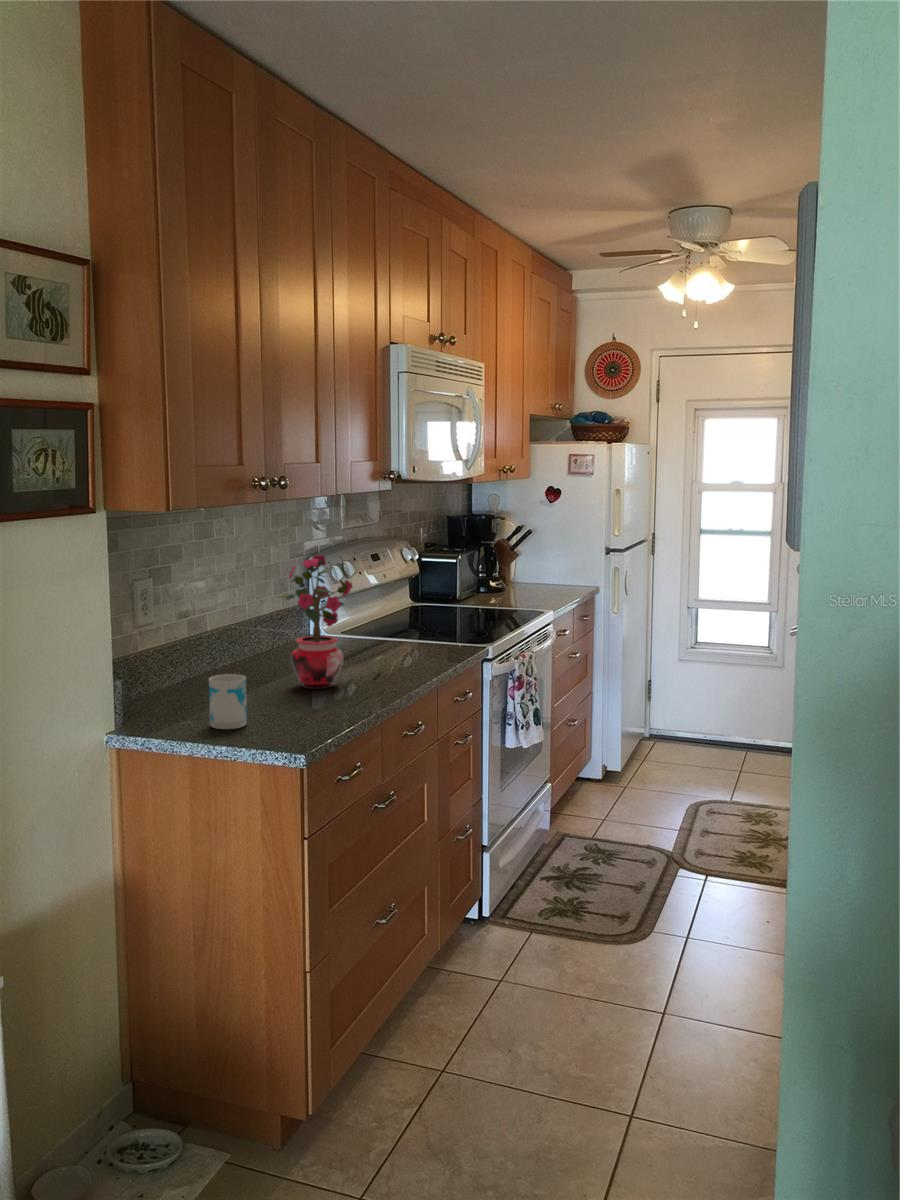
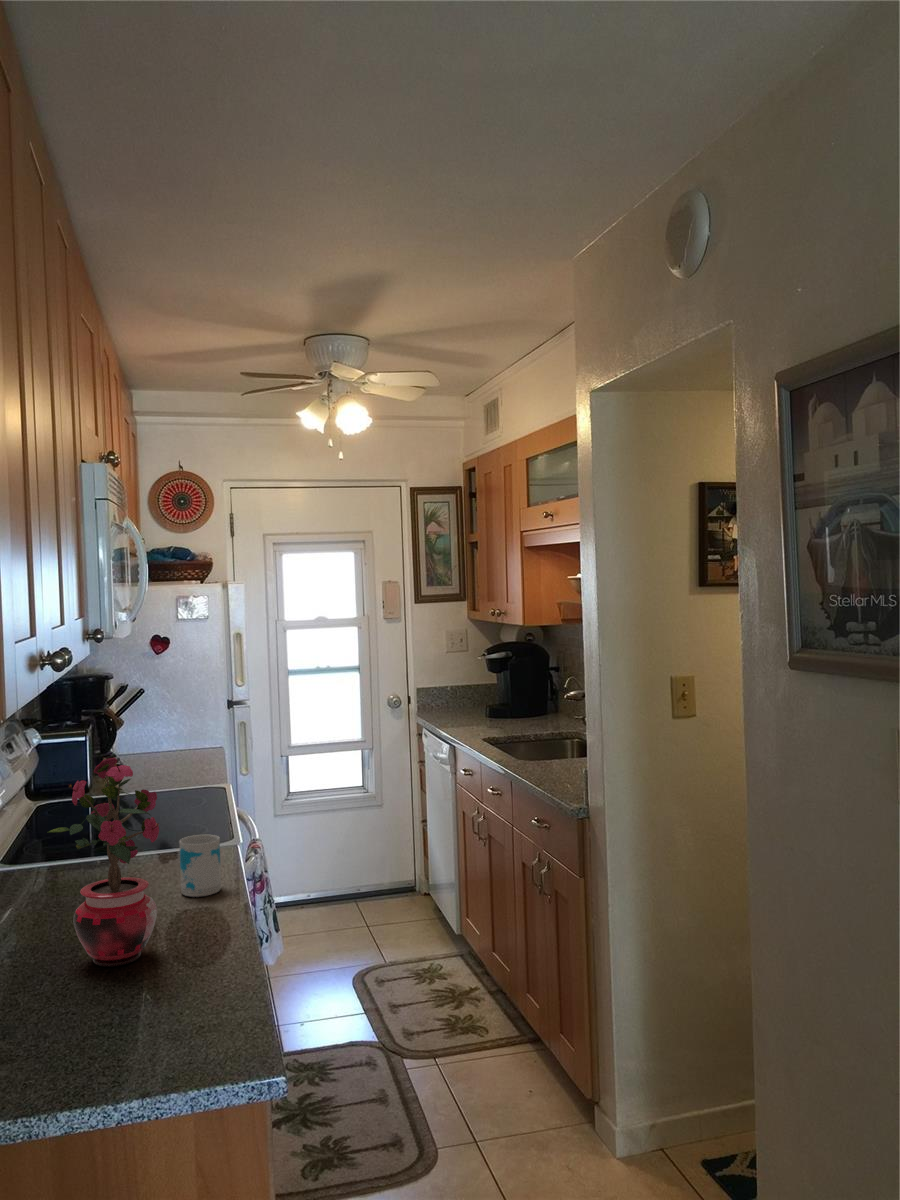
mug: present [209,674,247,729] -> present [180,835,221,897]

